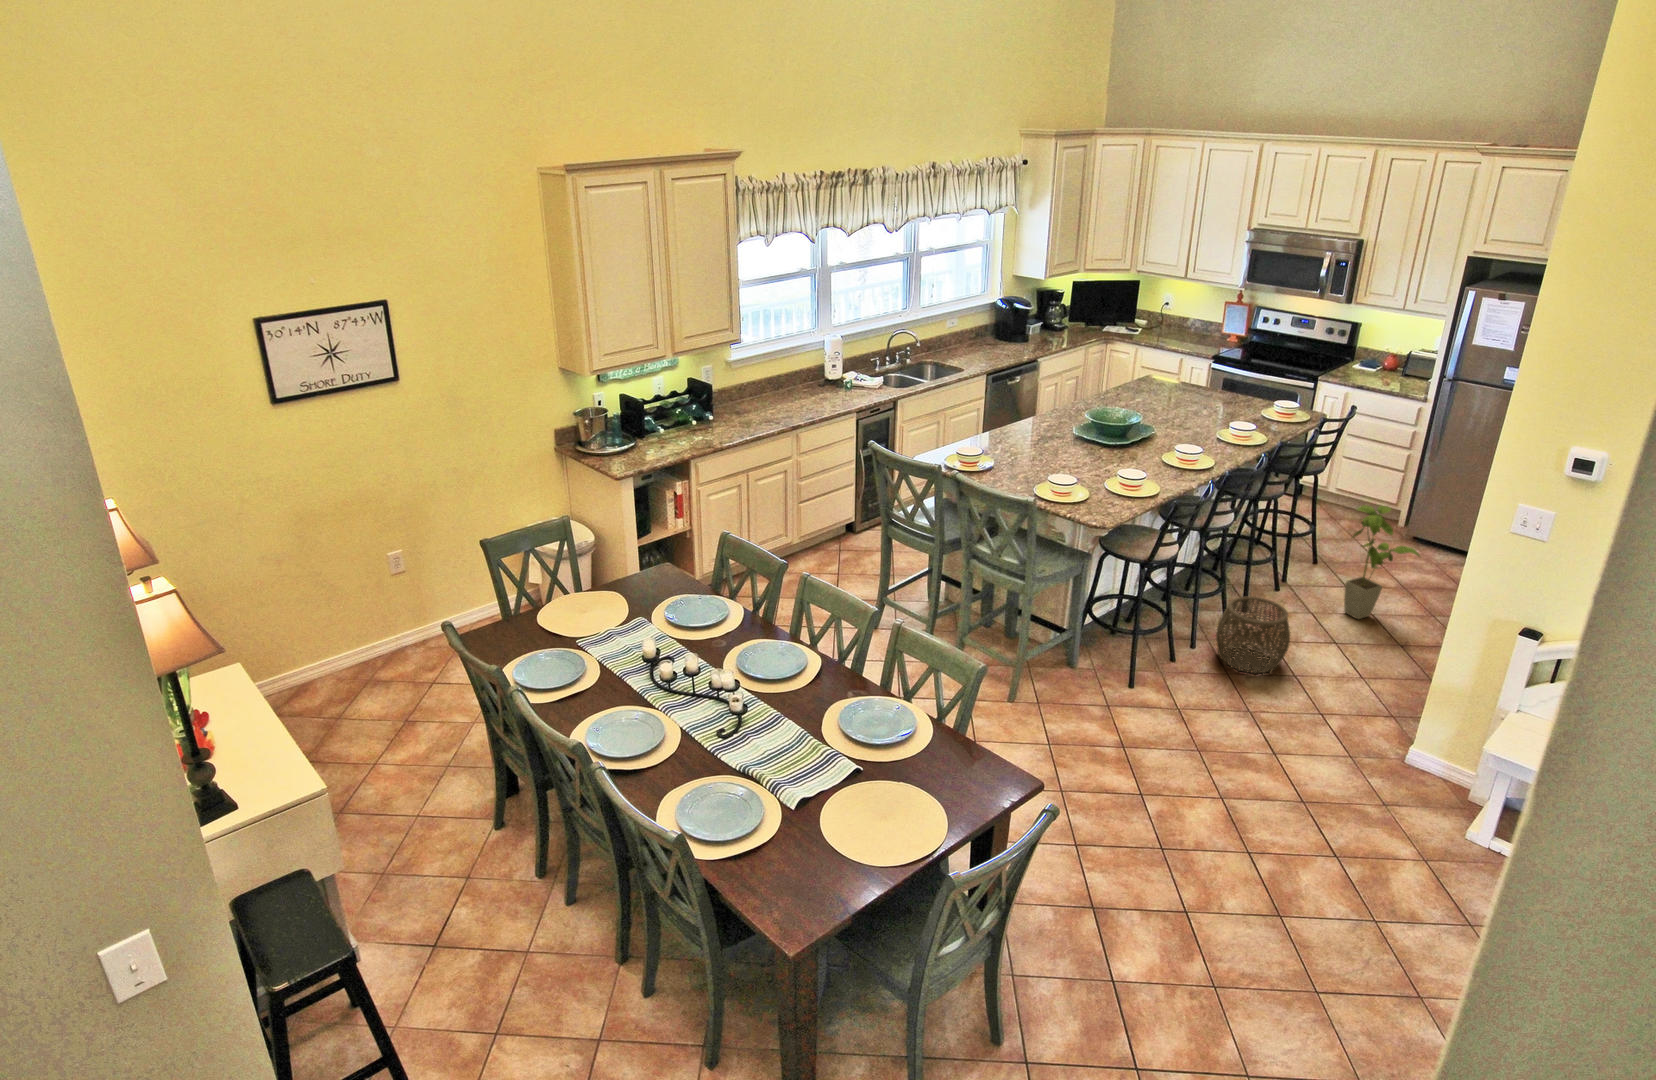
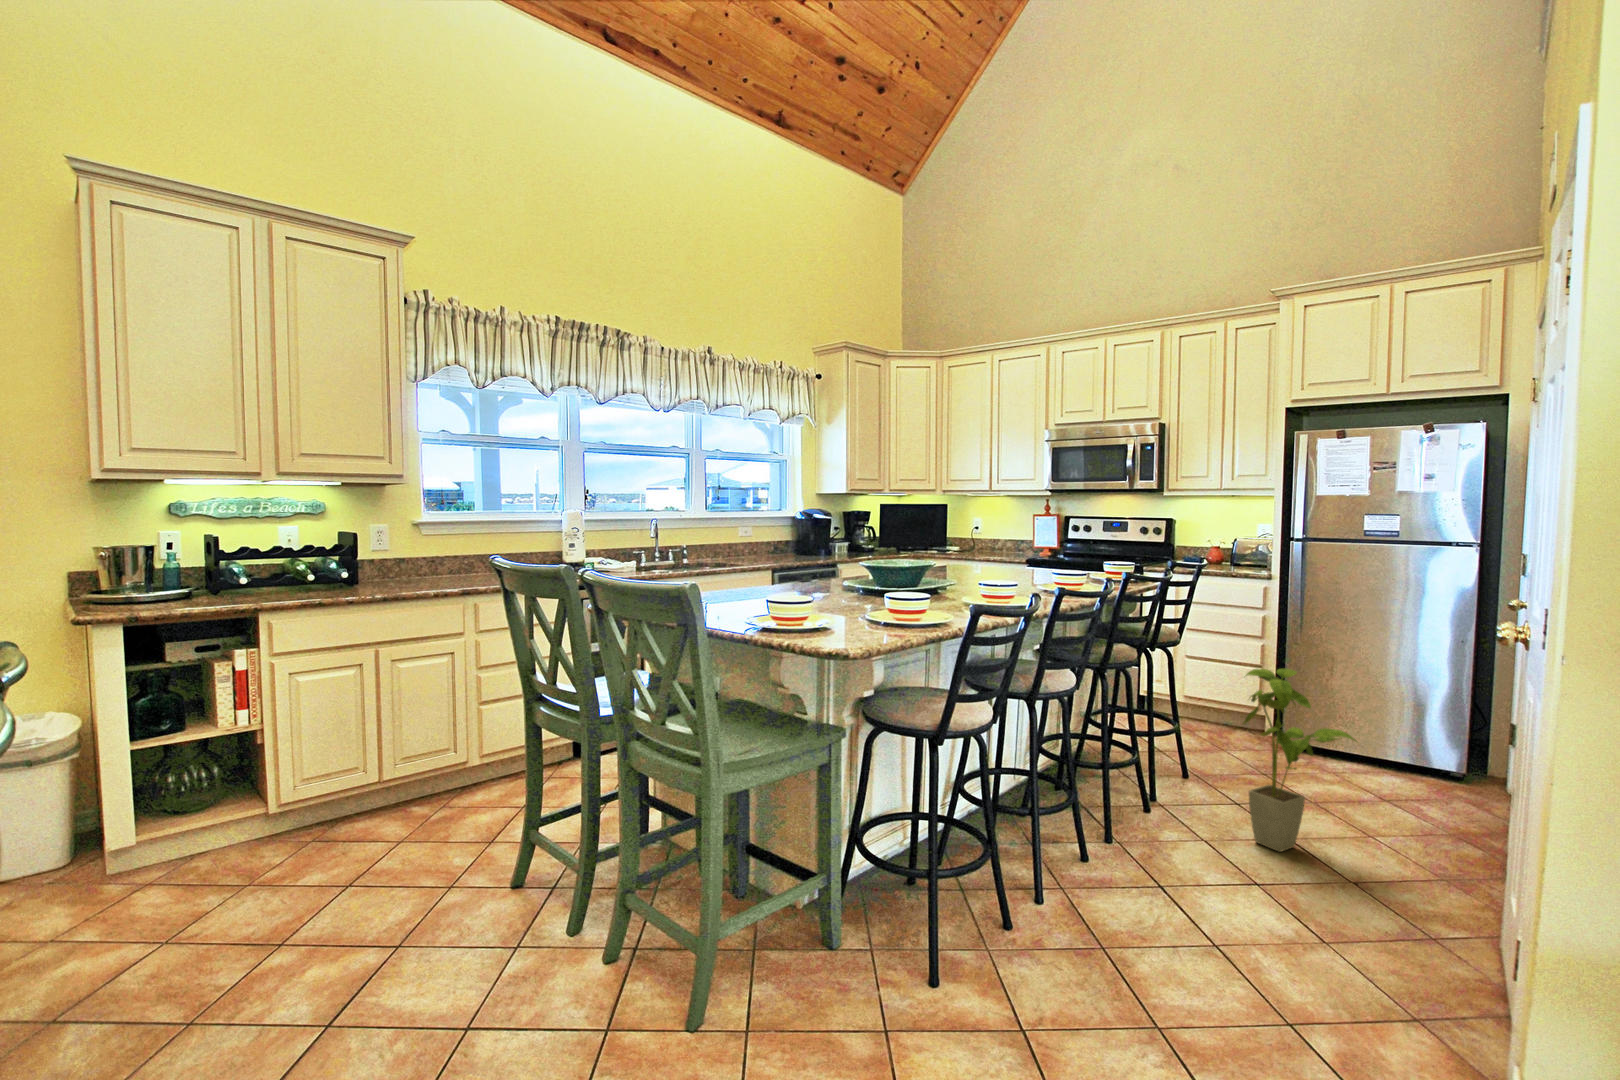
woven basket: present [1216,597,1290,673] -> none [1072,809,1202,954]

